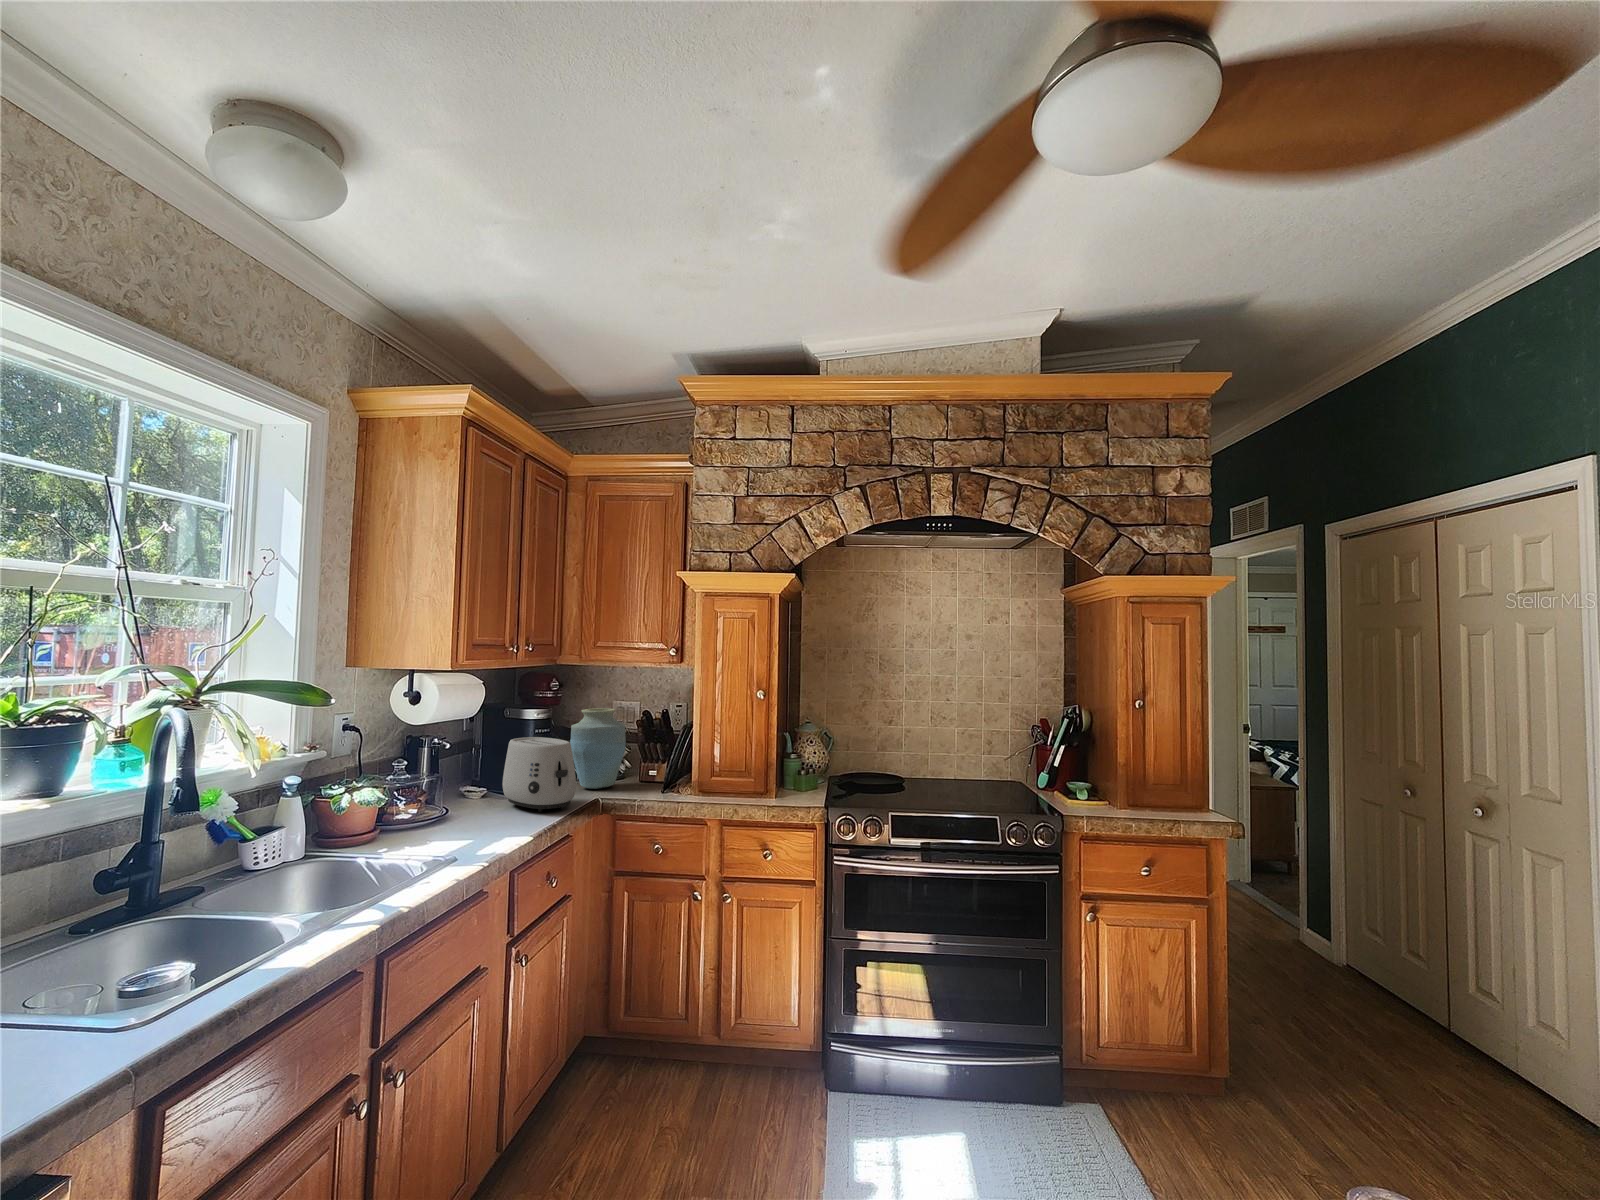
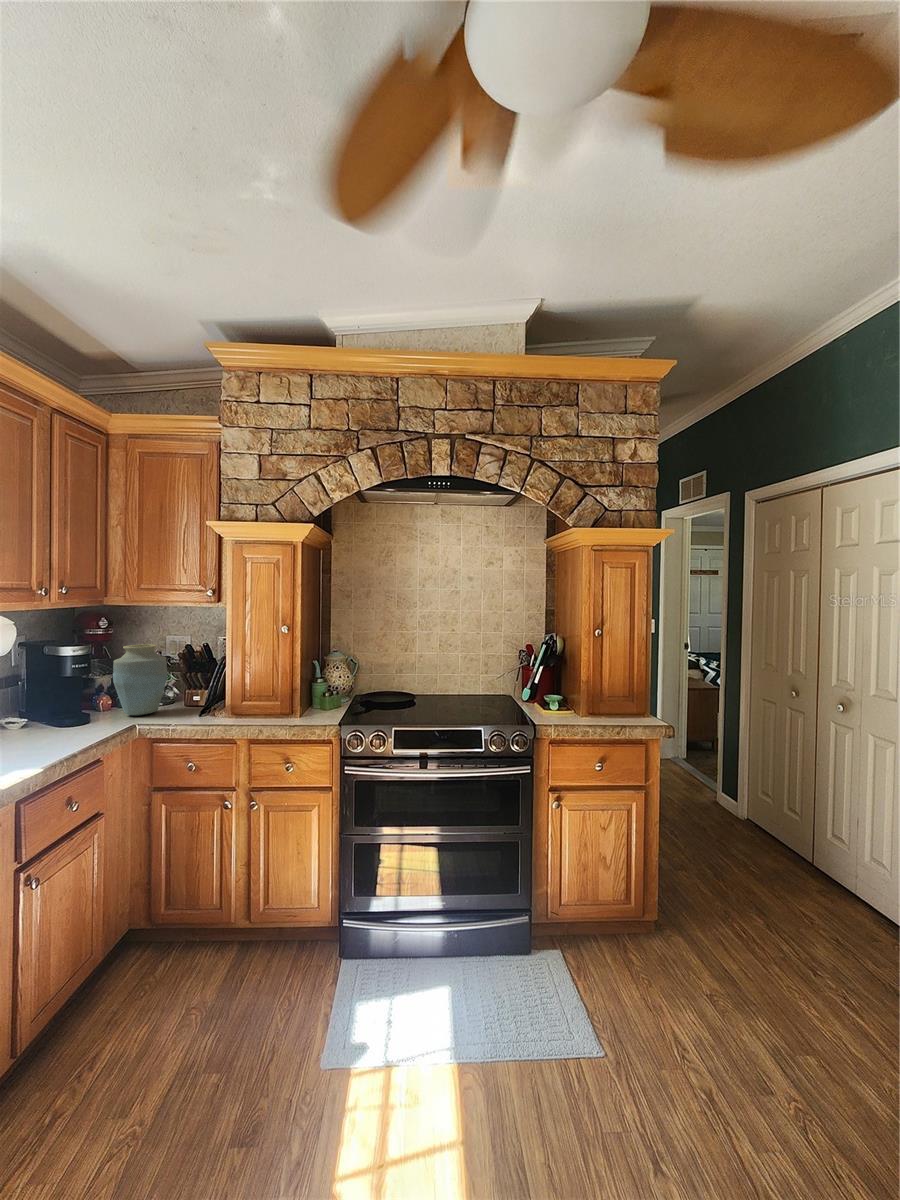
toaster: present [503,737,576,812] -> none [37,672,108,741]

